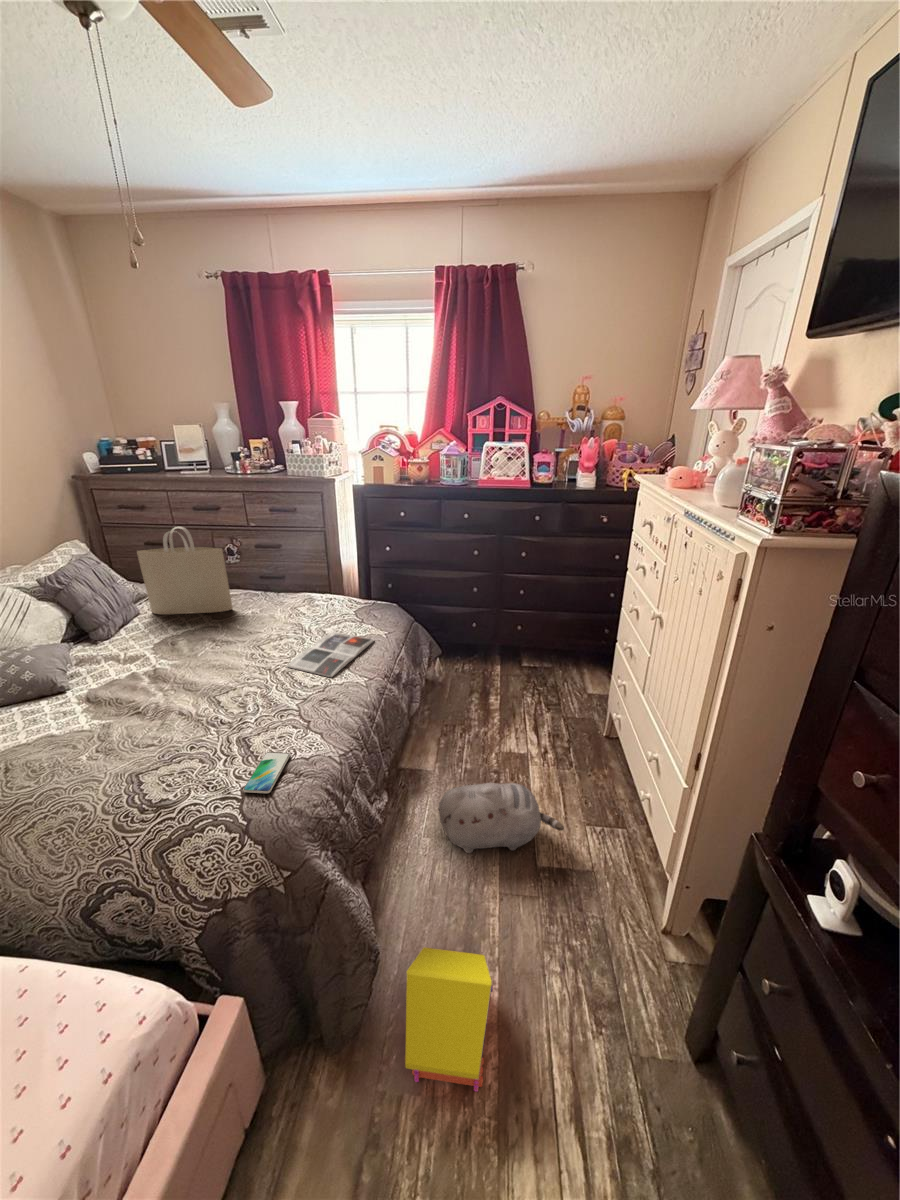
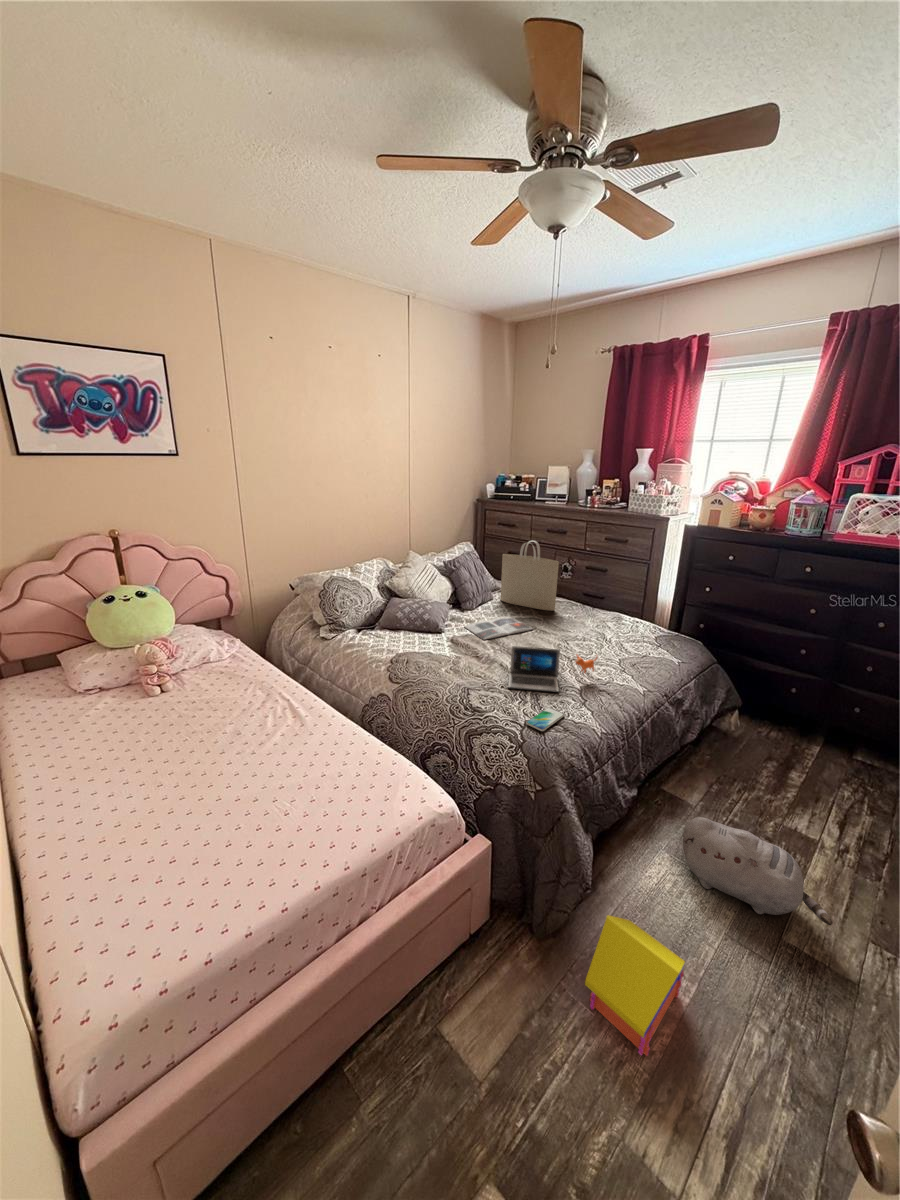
magazine: present [287,632,374,677] -> present [465,617,533,640]
laptop: none [190,659,307,747] -> present [508,646,597,693]

